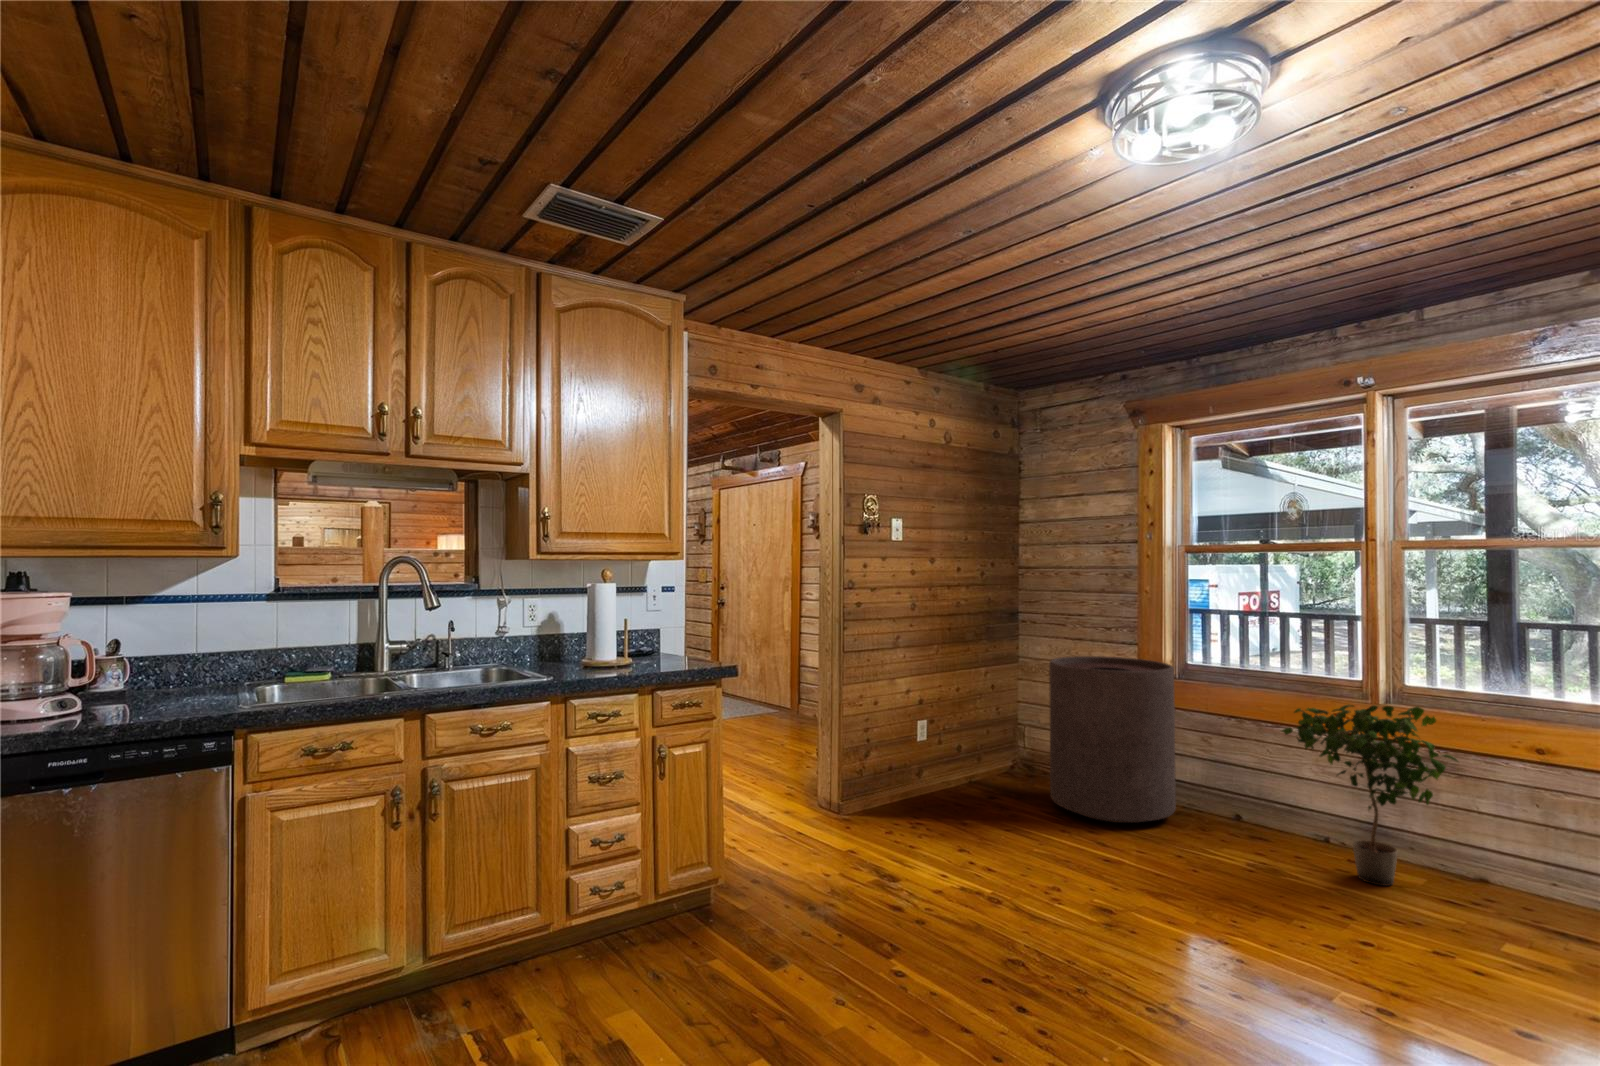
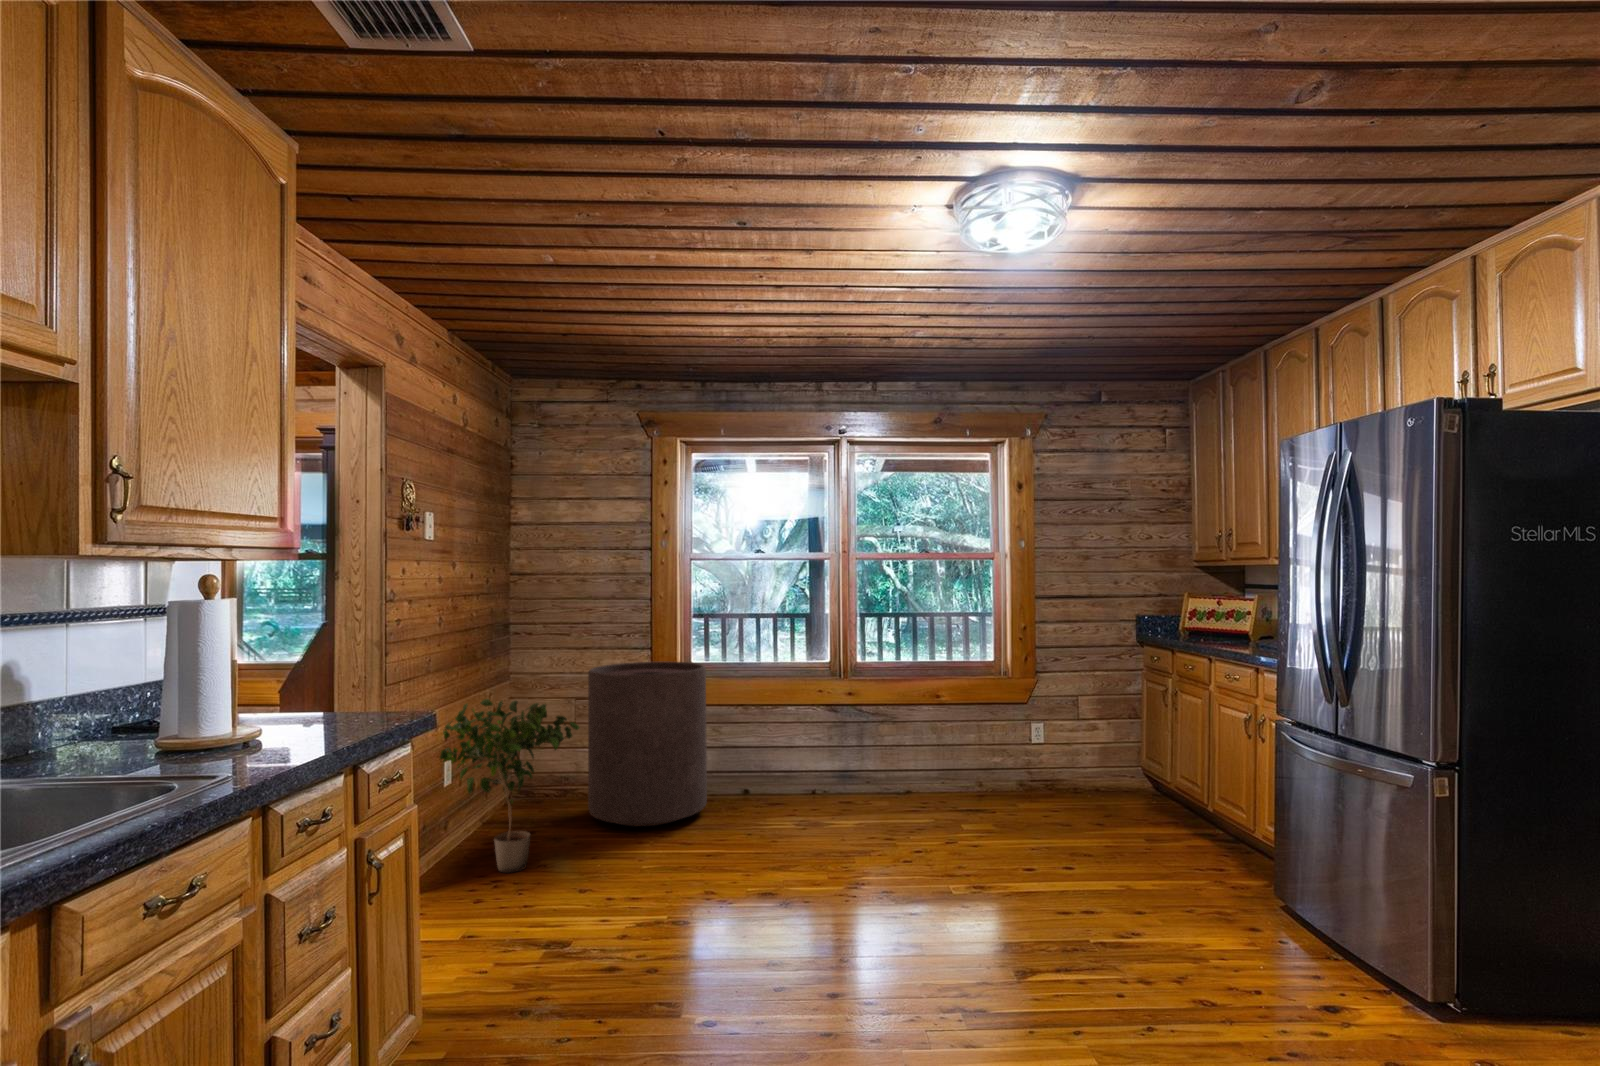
potted plant: present [1282,705,1458,886] -> present [440,699,579,873]

